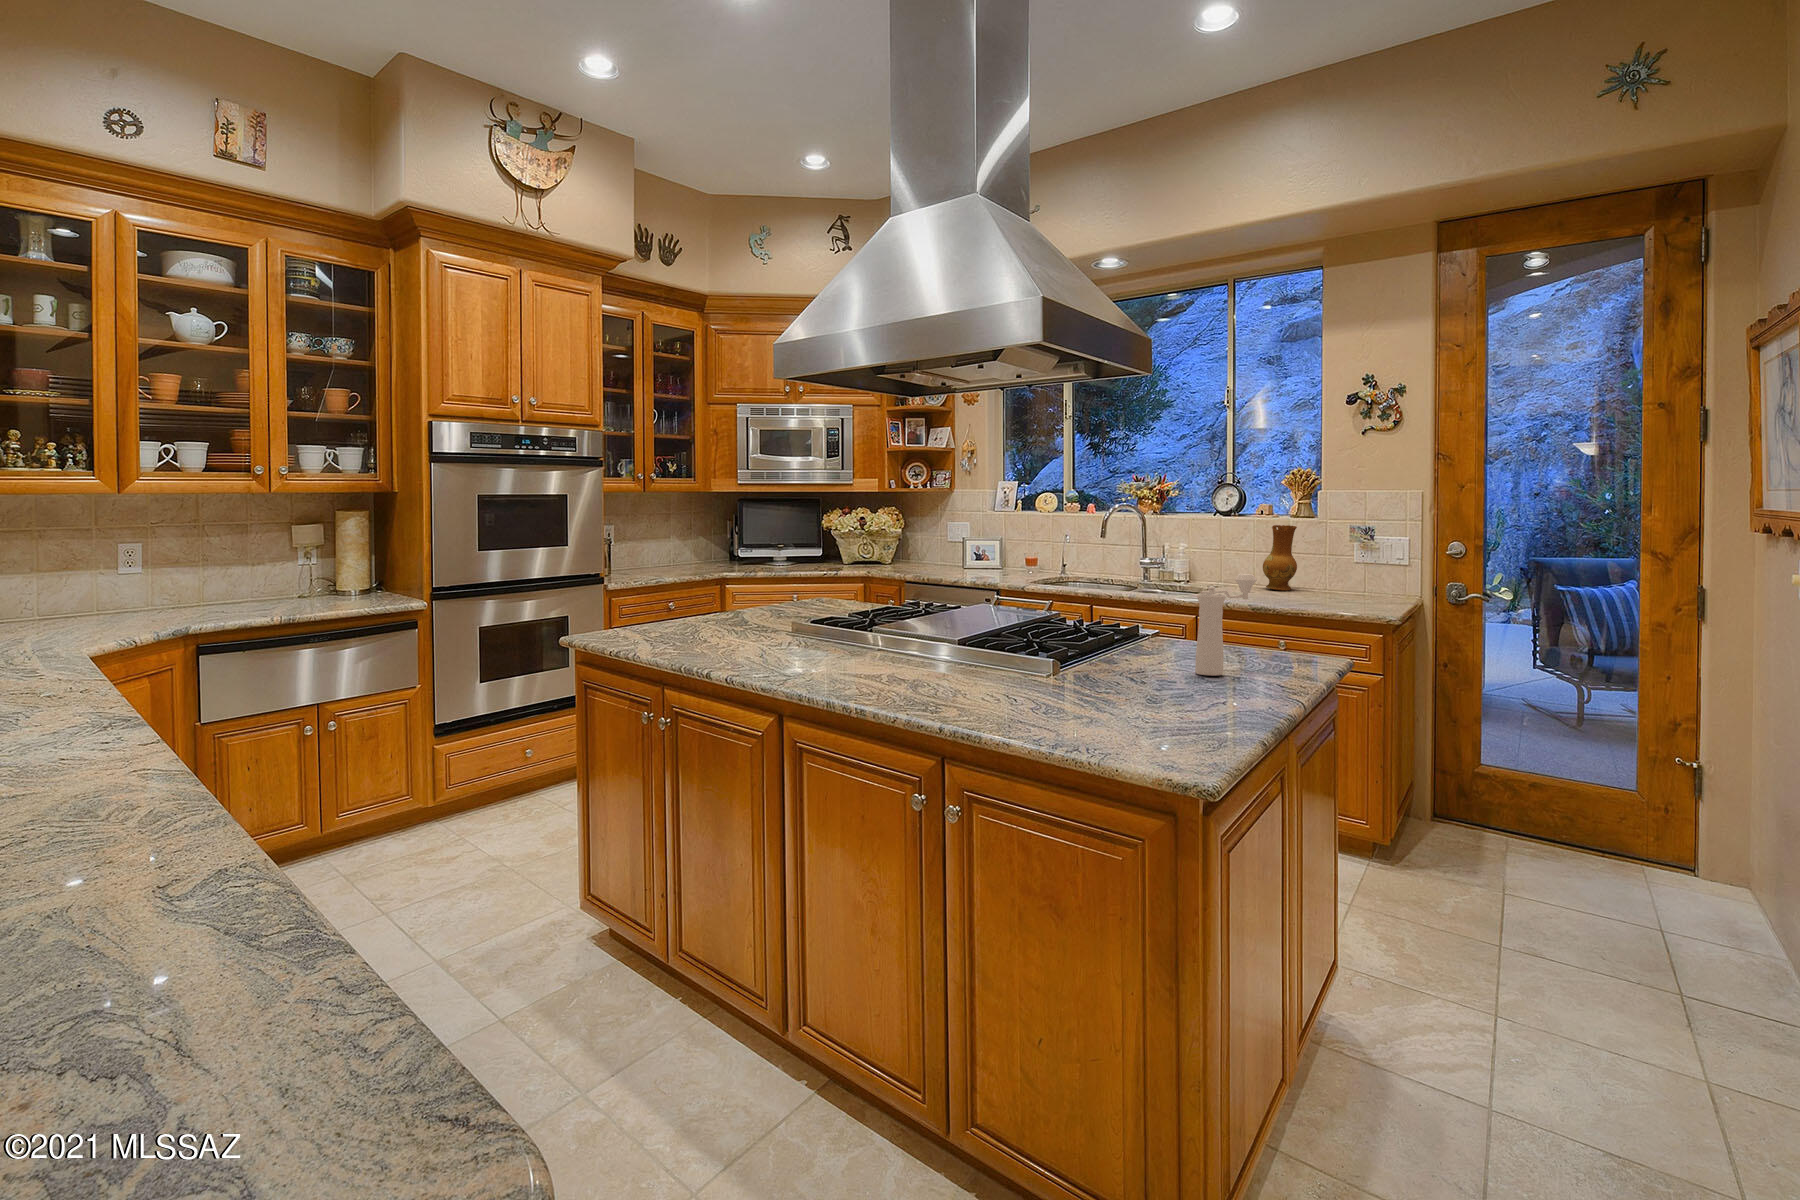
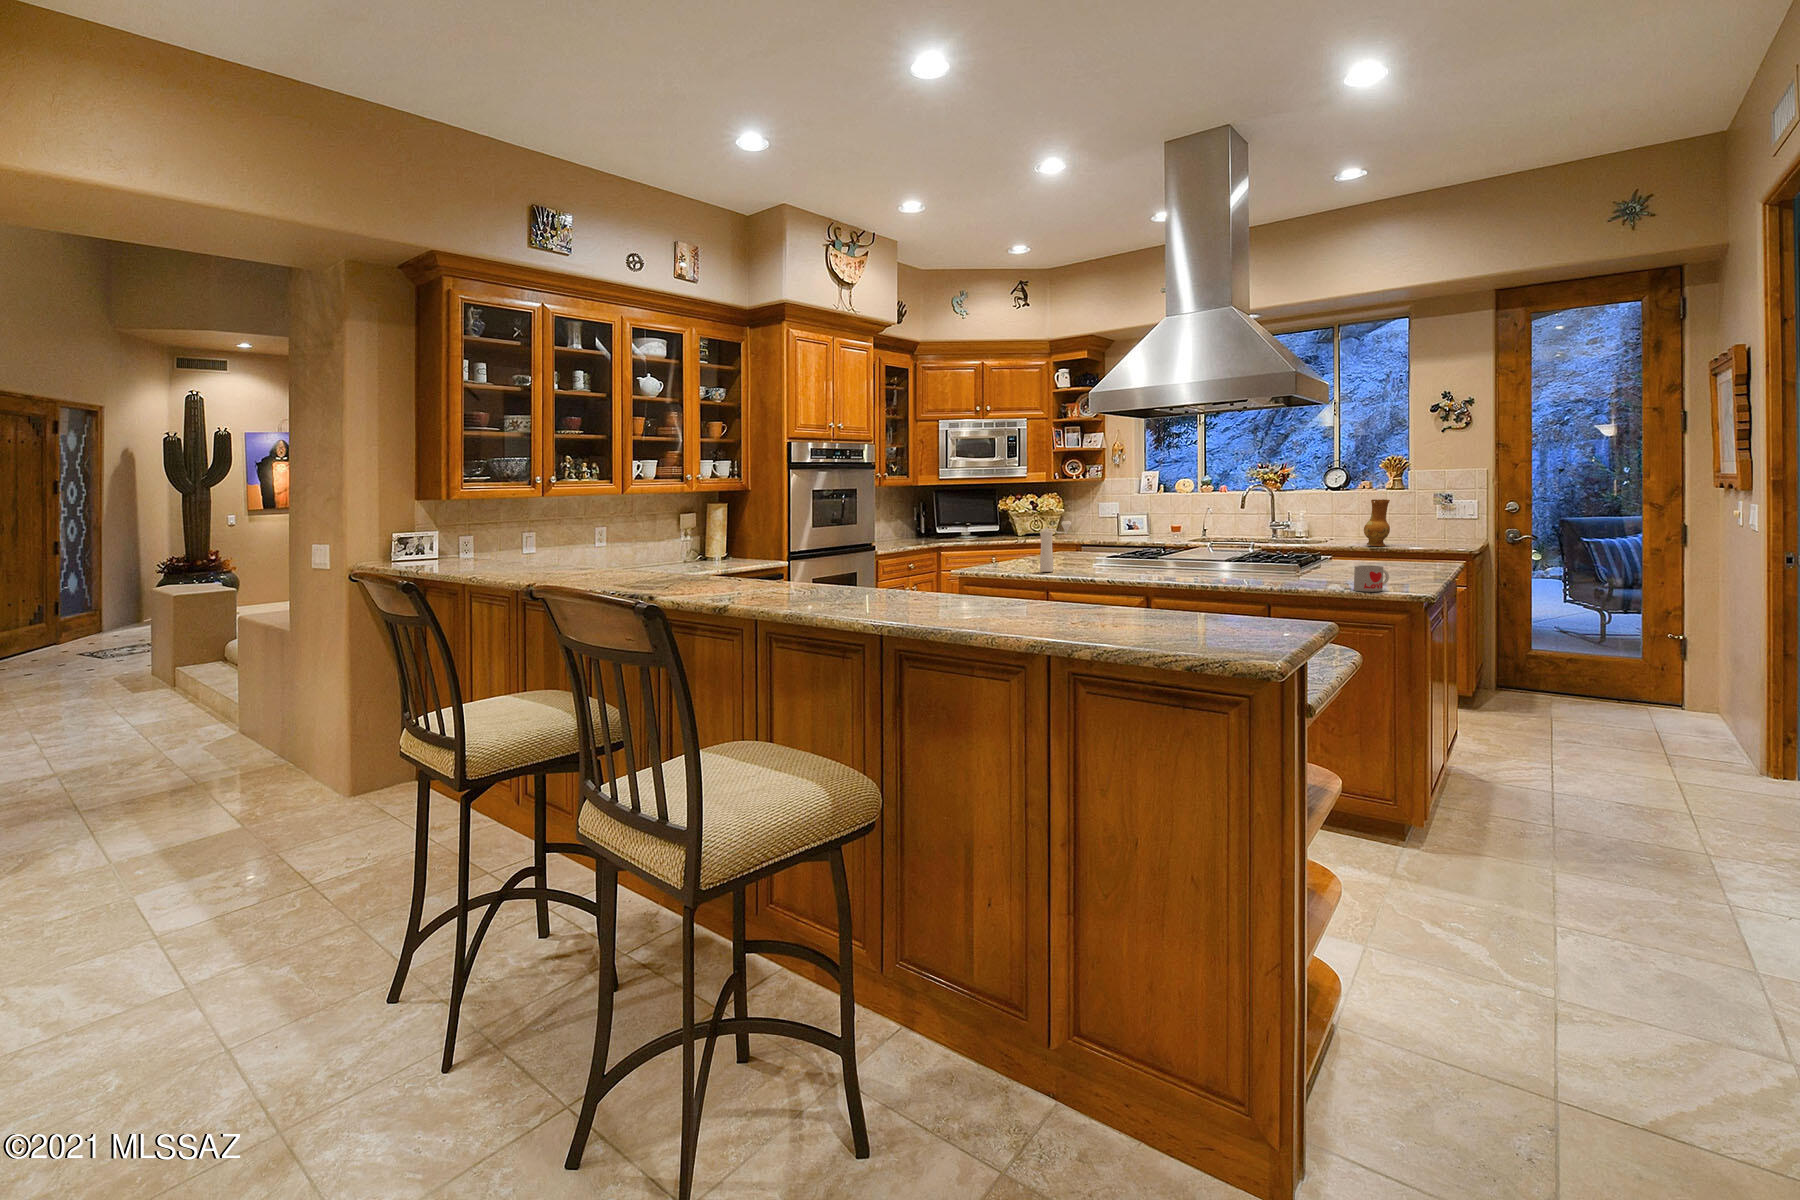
pepper mill: present [1195,574,1257,676] -> present [1040,521,1071,572]
mug: none [1114,649,1173,698] -> present [1354,566,1389,592]

